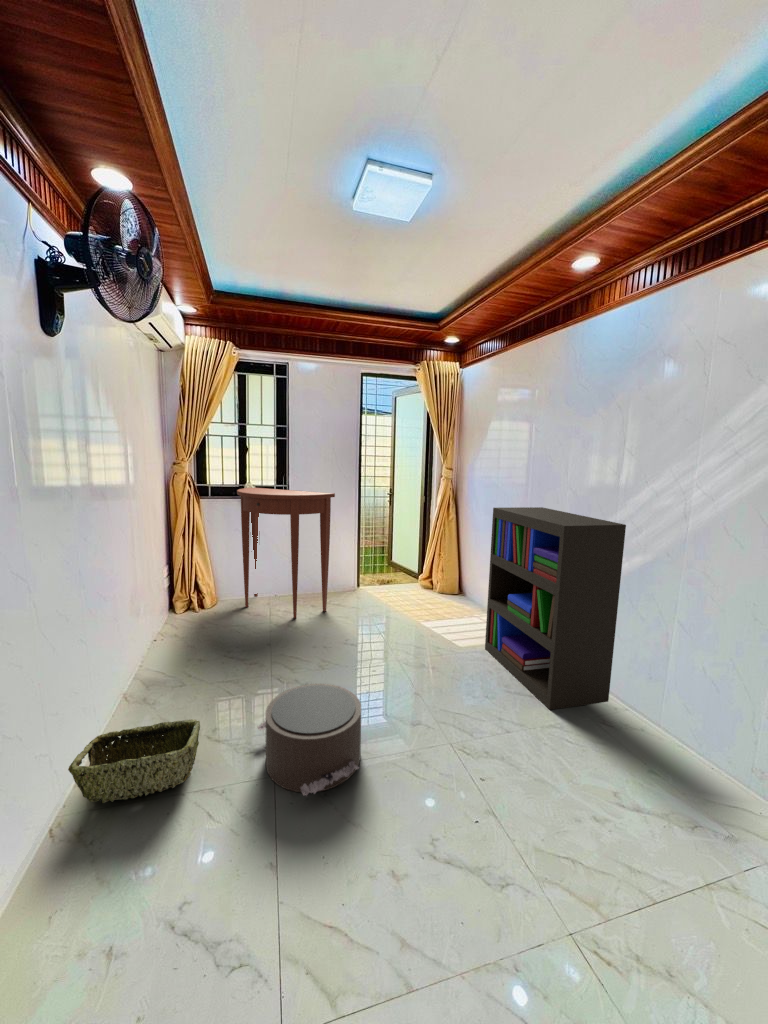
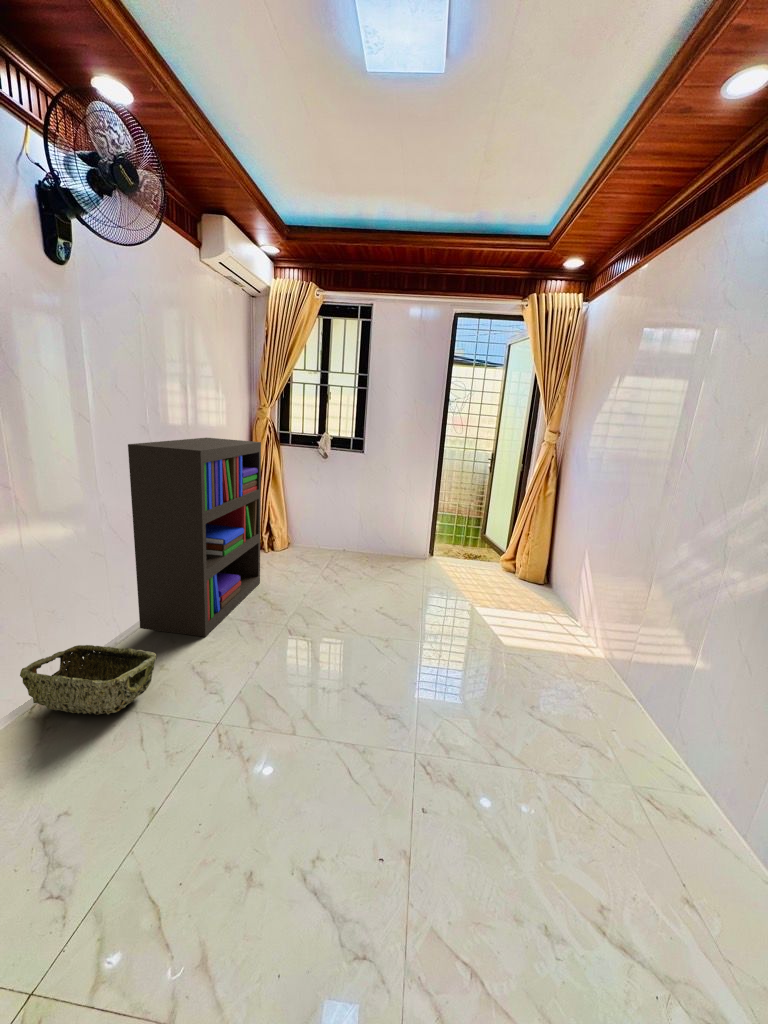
console table: present [237,488,335,618] -> none [308,438,400,574]
bookshelf: present [485,507,626,710] -> present [128,438,261,637]
pouf: present [257,684,361,796] -> none [195,646,308,772]

